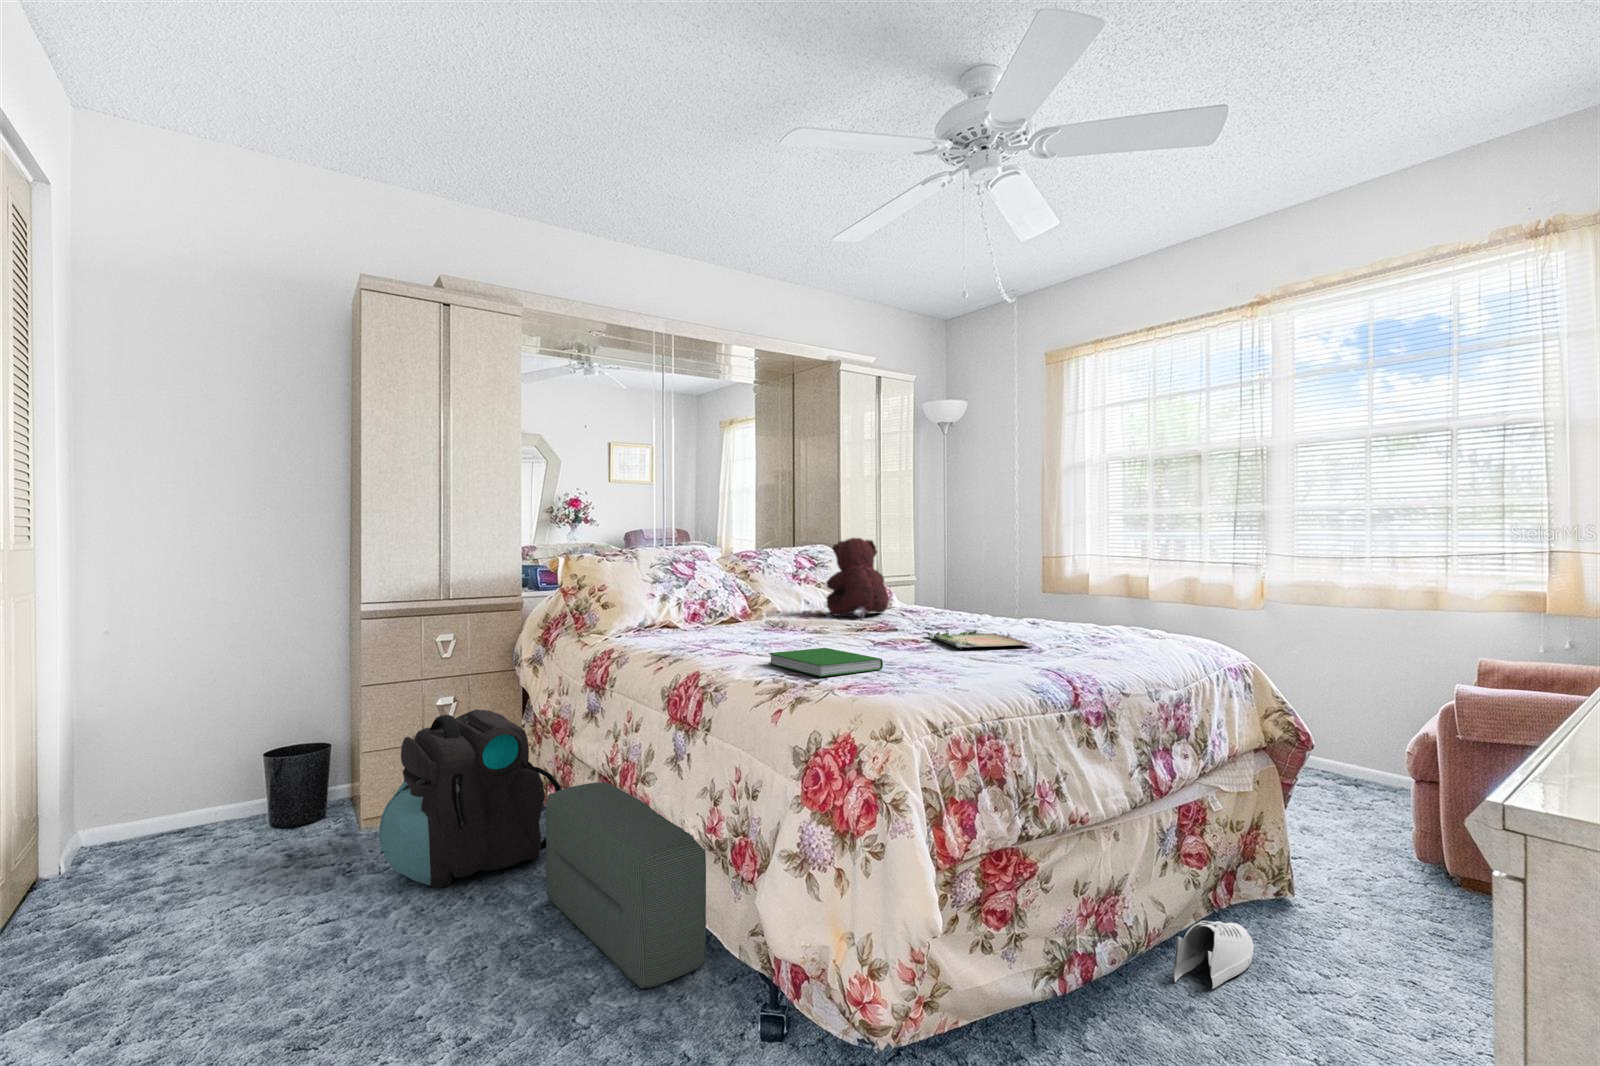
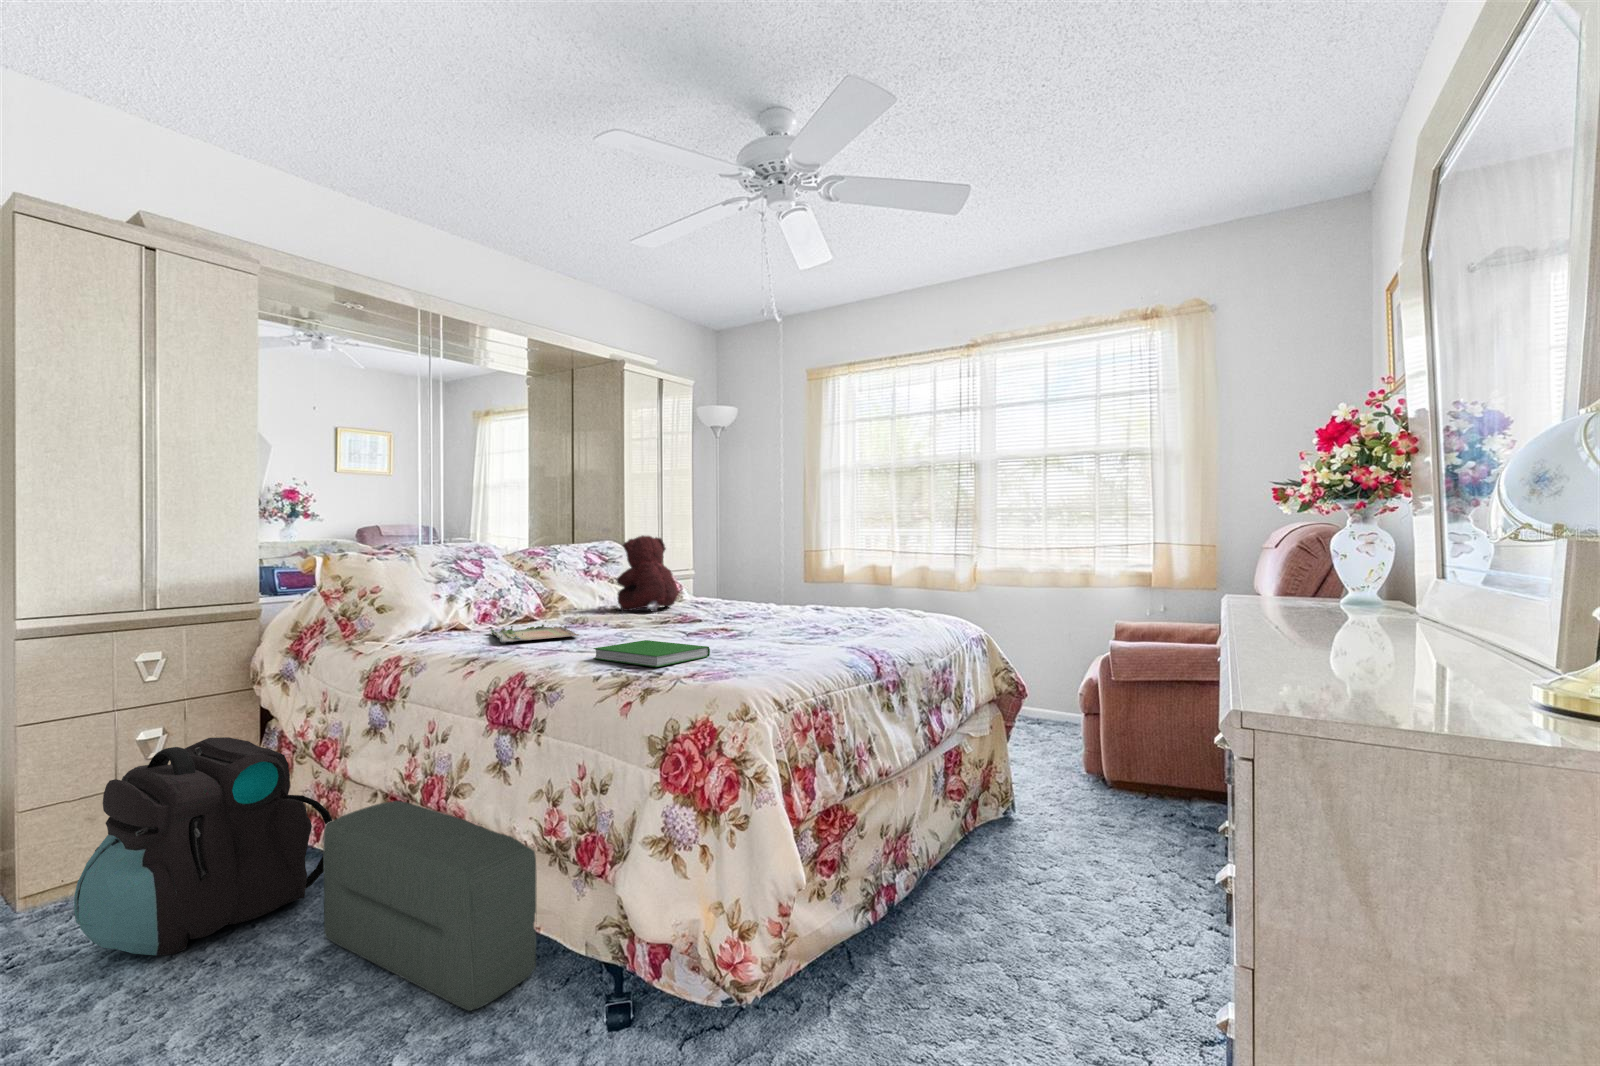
tray: present [927,627,1034,649] -> present [491,621,579,643]
shoe: present [1174,921,1254,989] -> none [950,841,1000,897]

